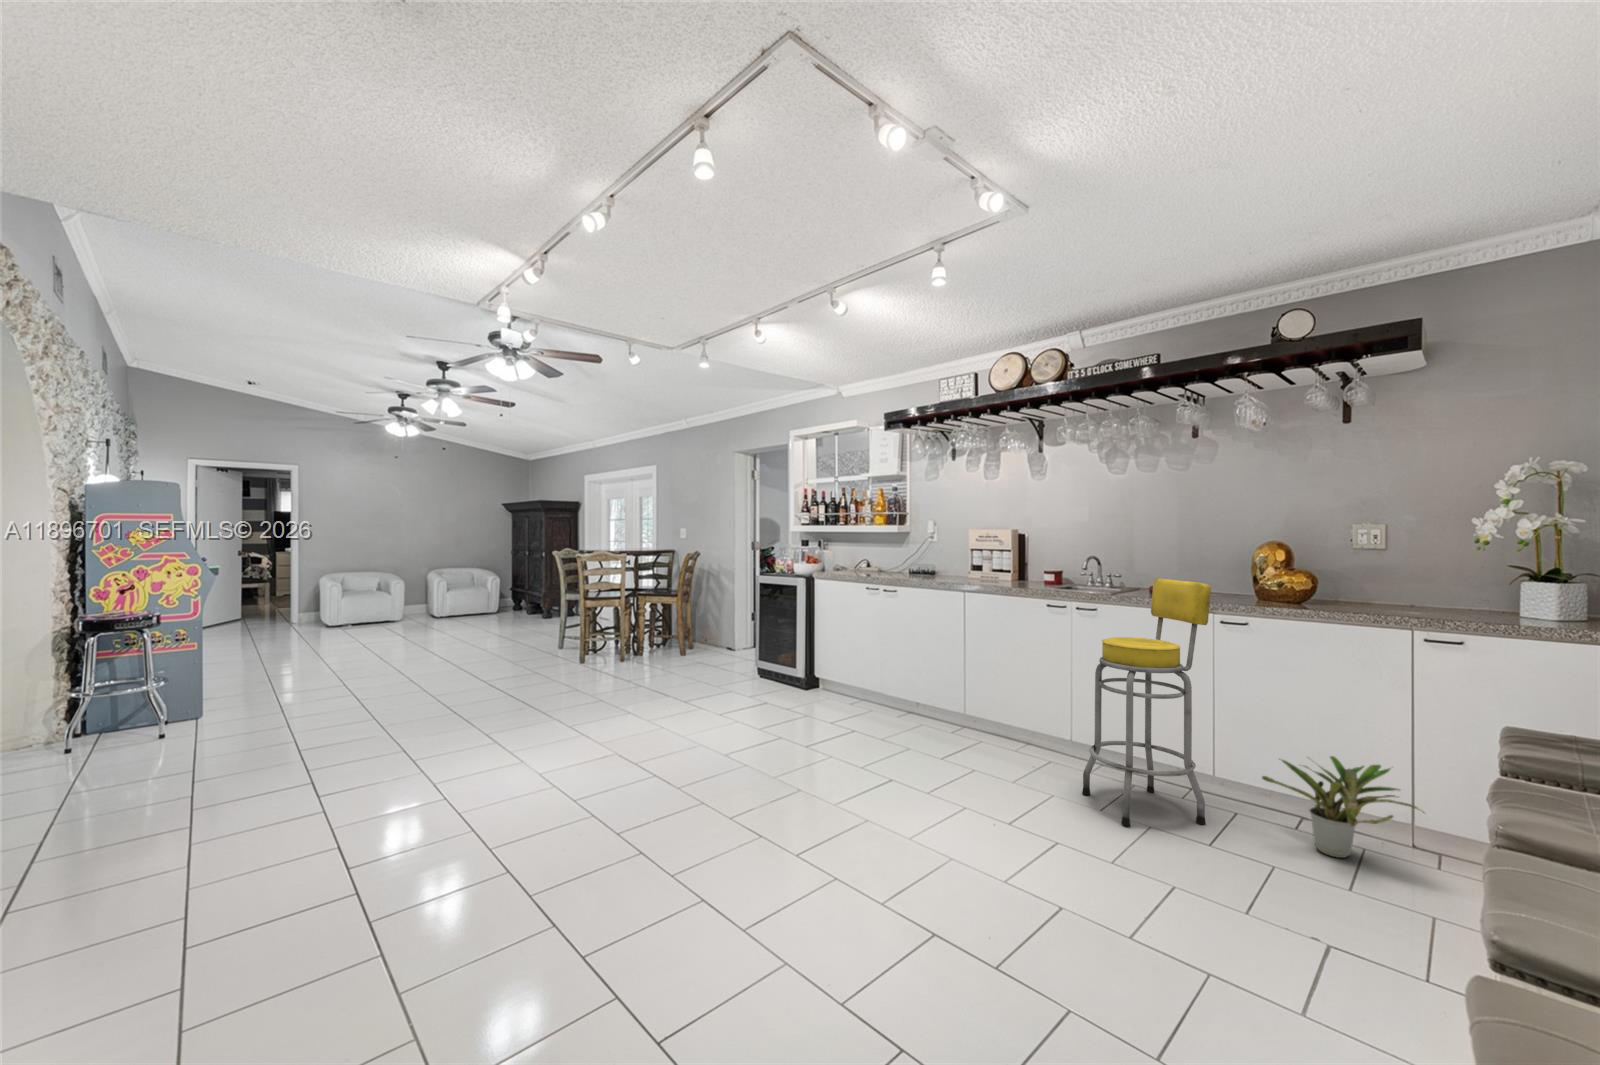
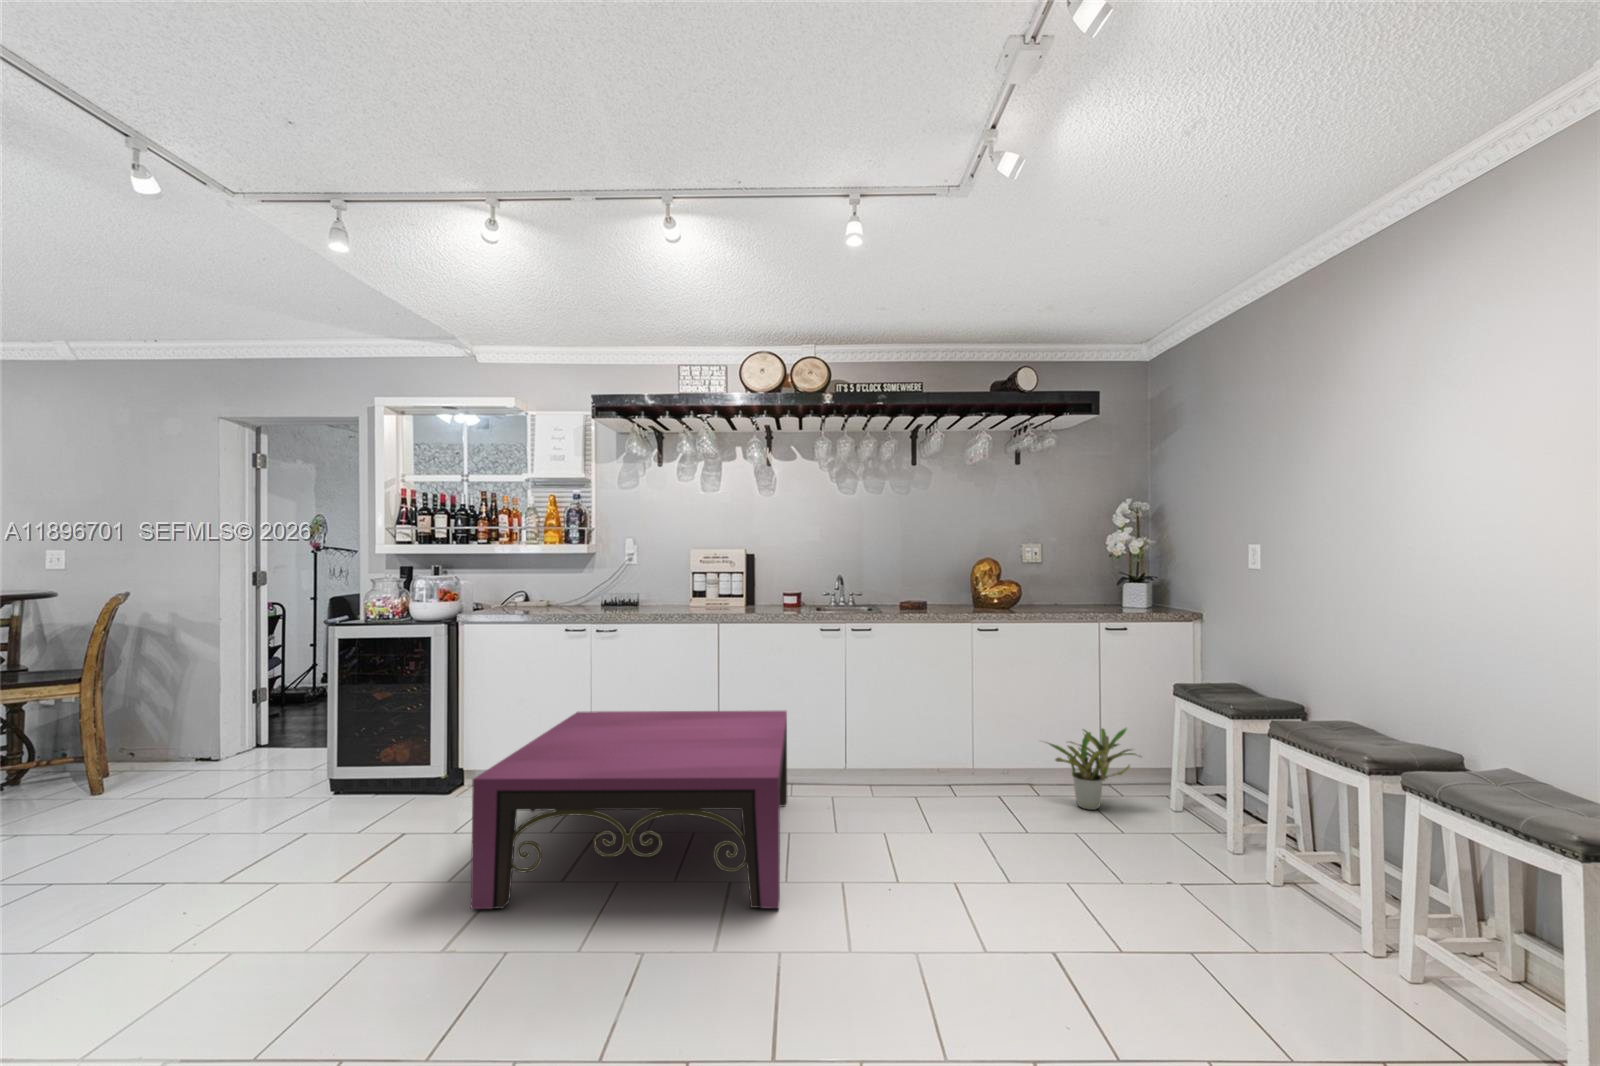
bar stool: present [1082,578,1211,826] -> none [908,594,1011,839]
coffee table: none [743,648,1007,801] -> present [471,710,787,909]

